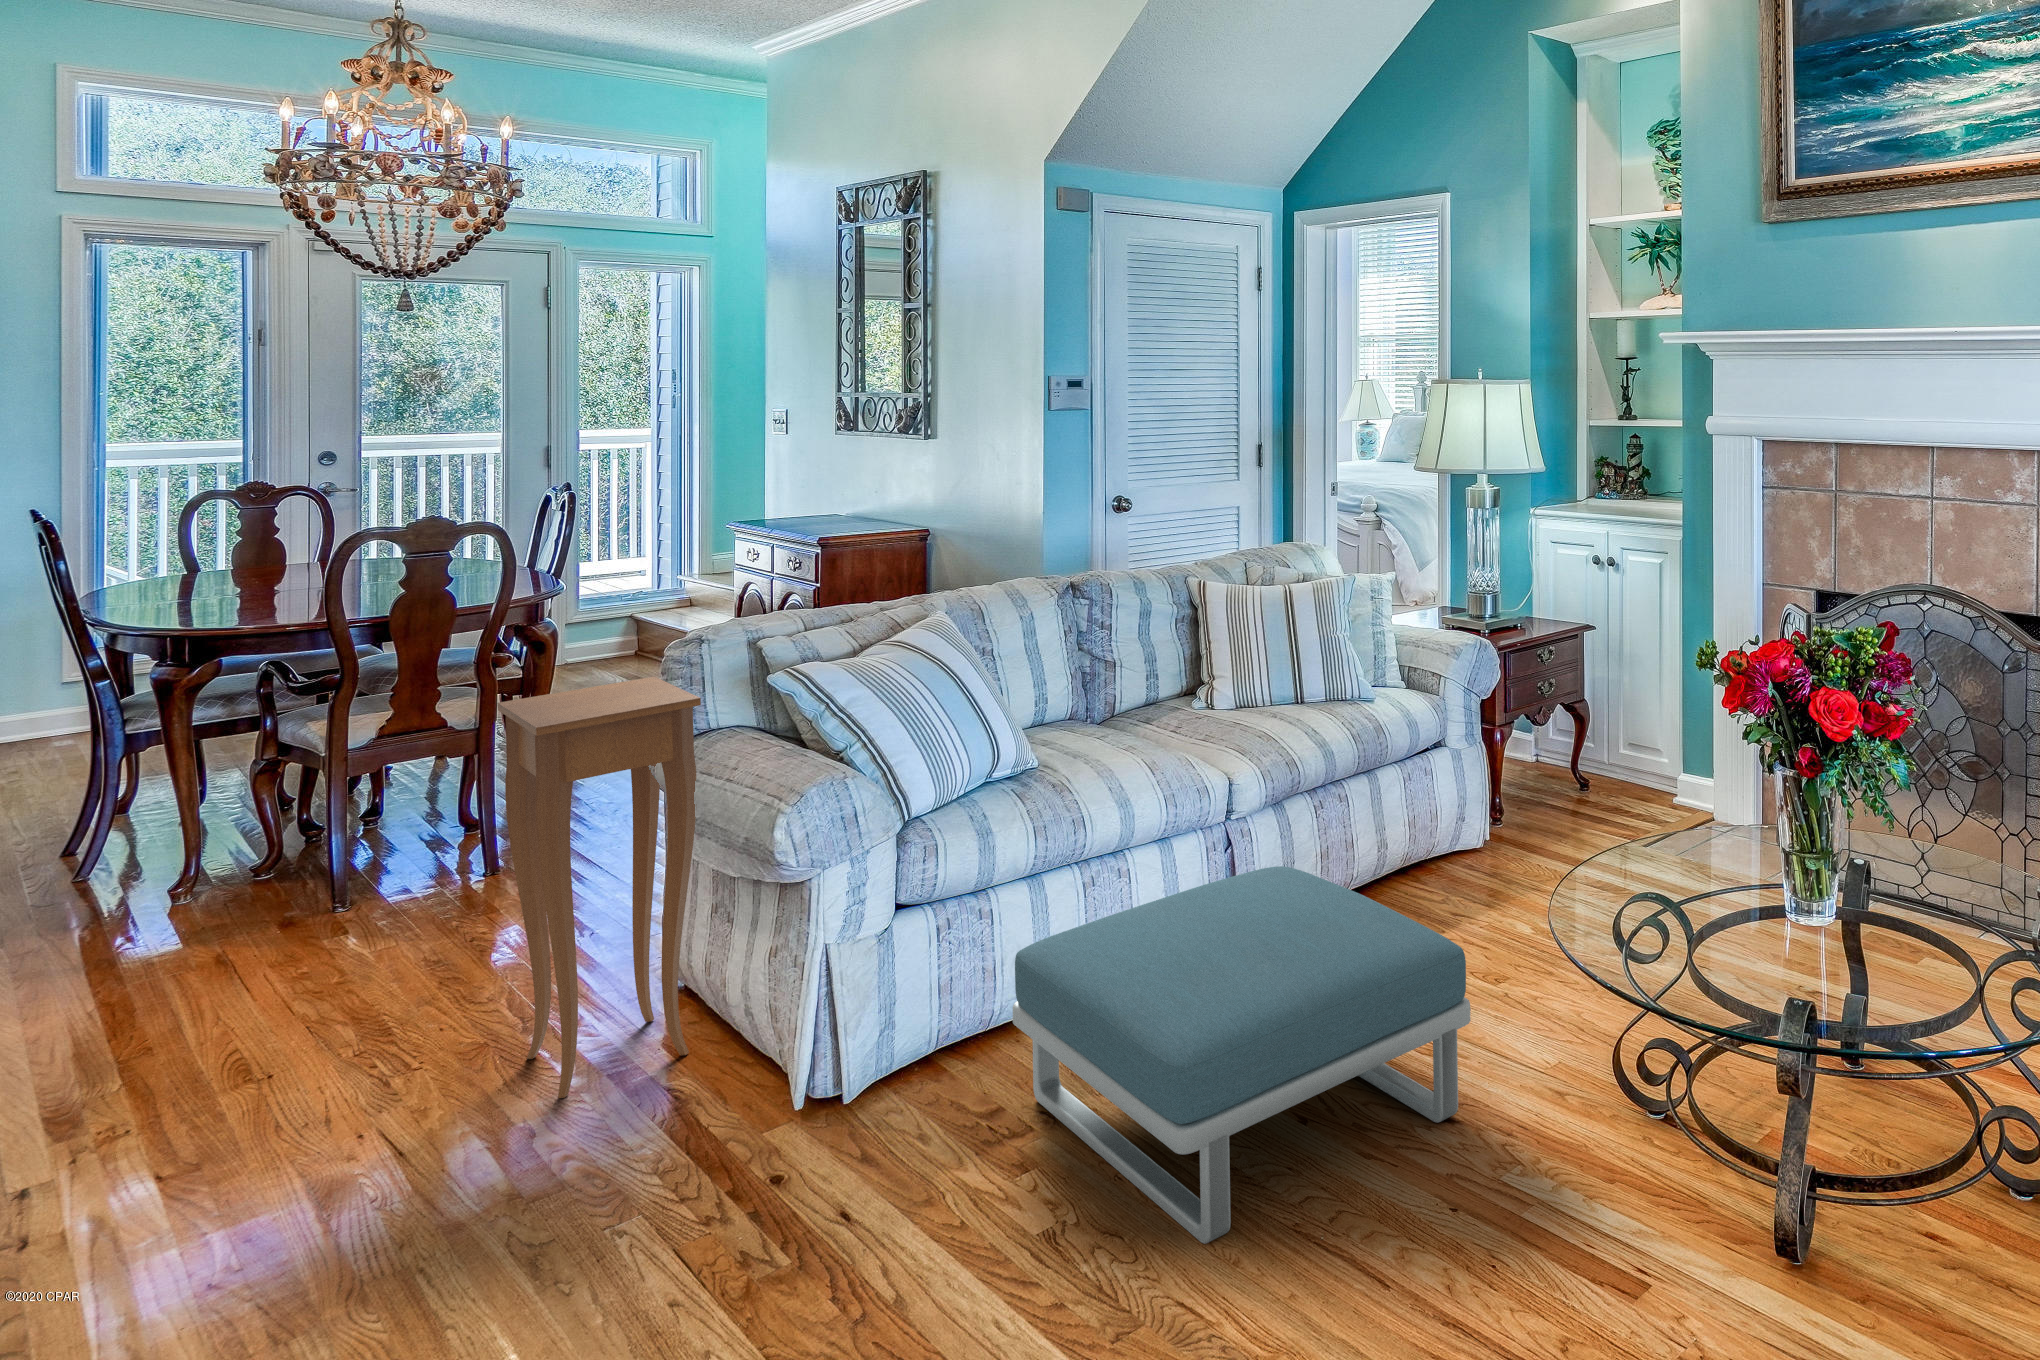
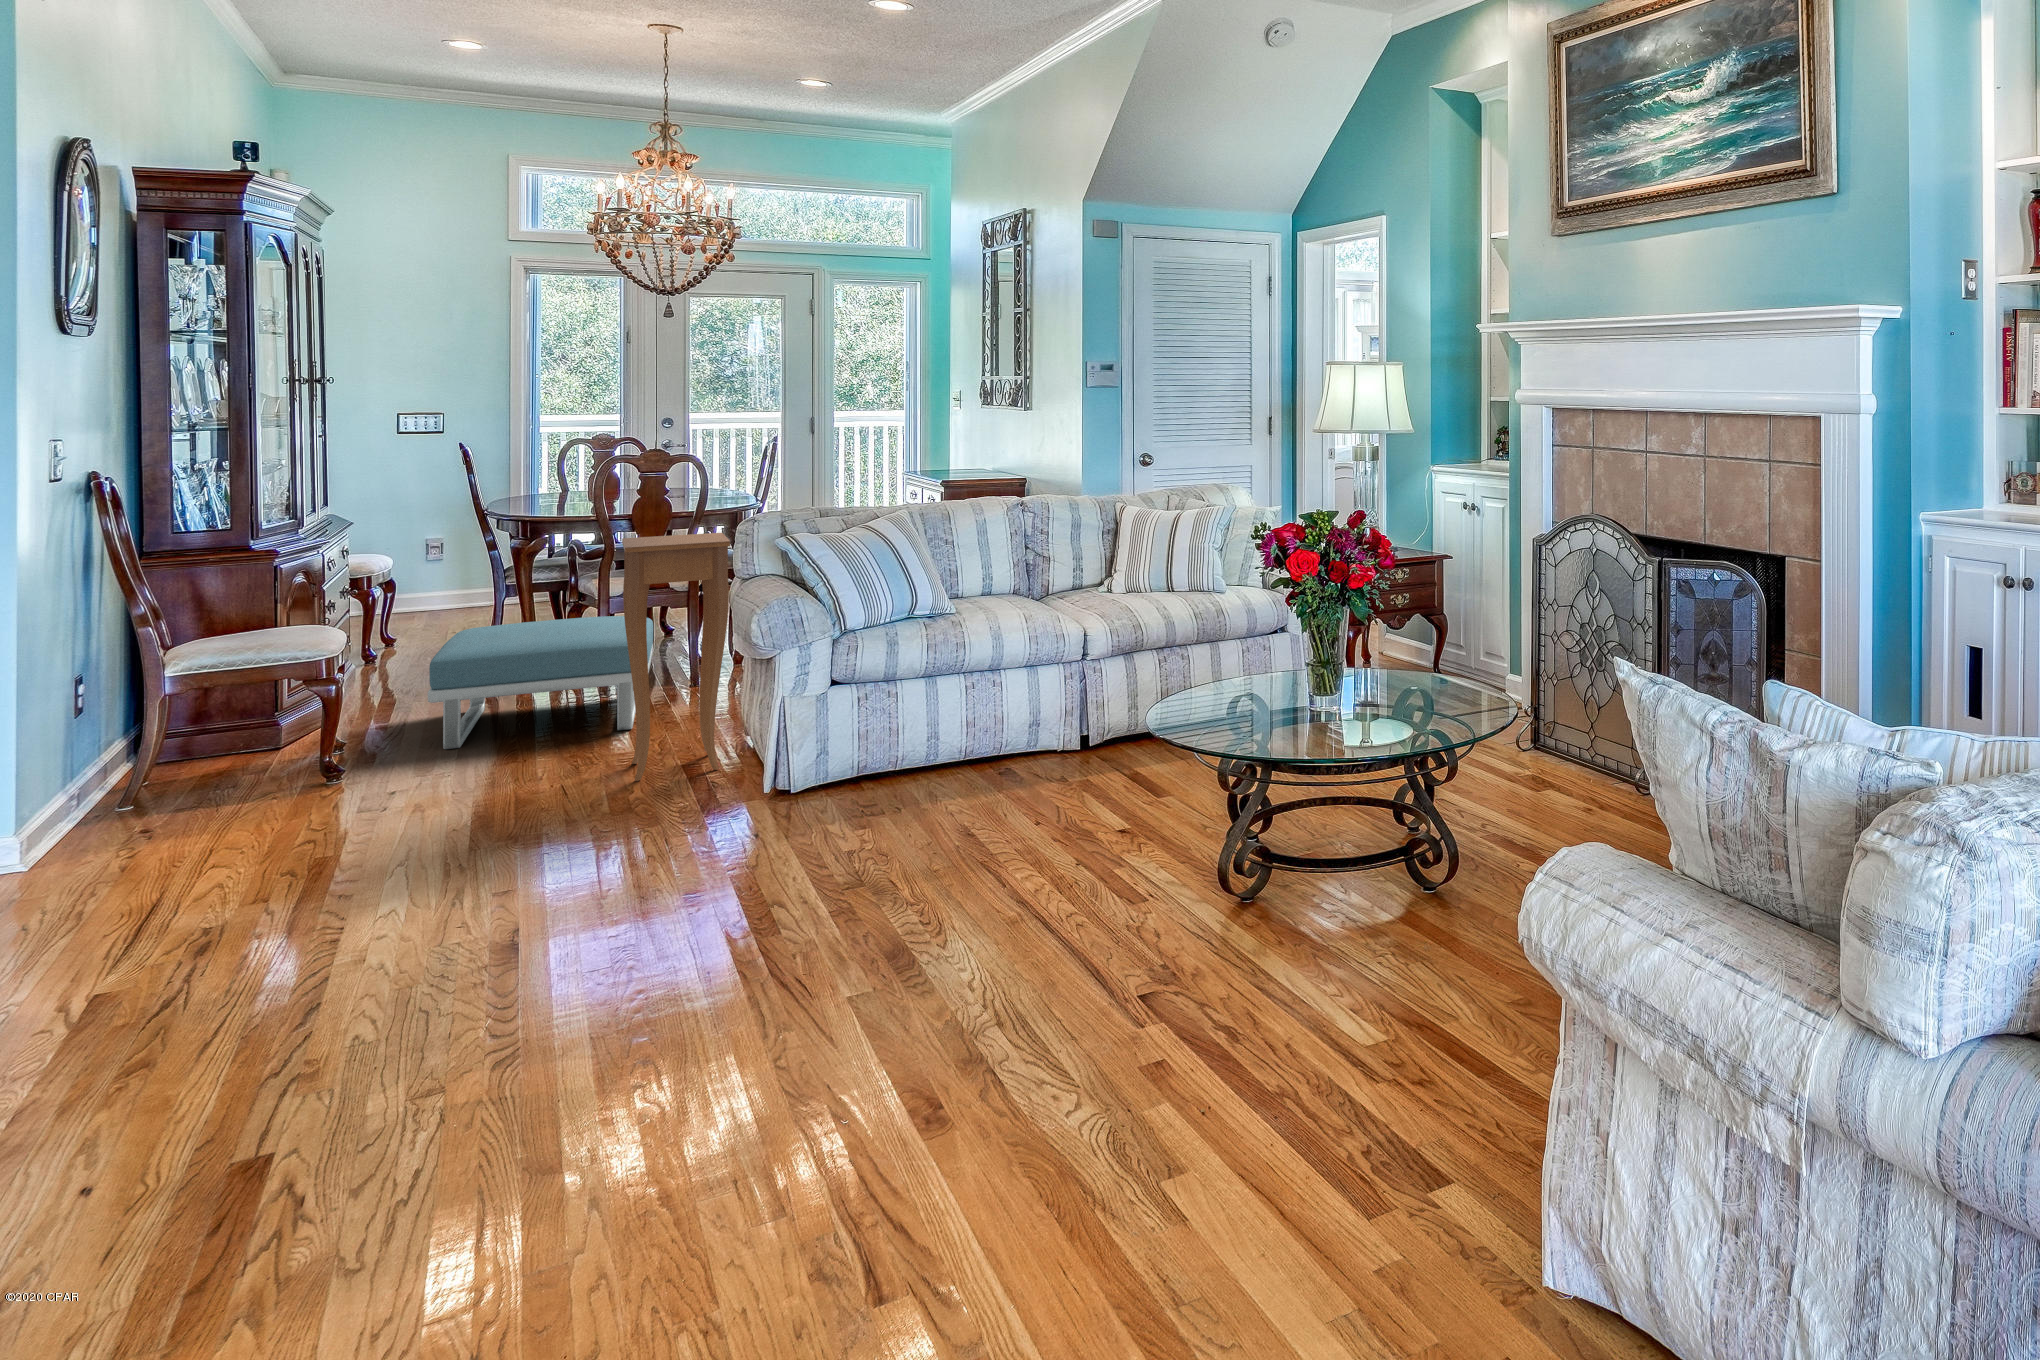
footstool: present [1012,866,1471,1244] -> present [428,616,653,749]

